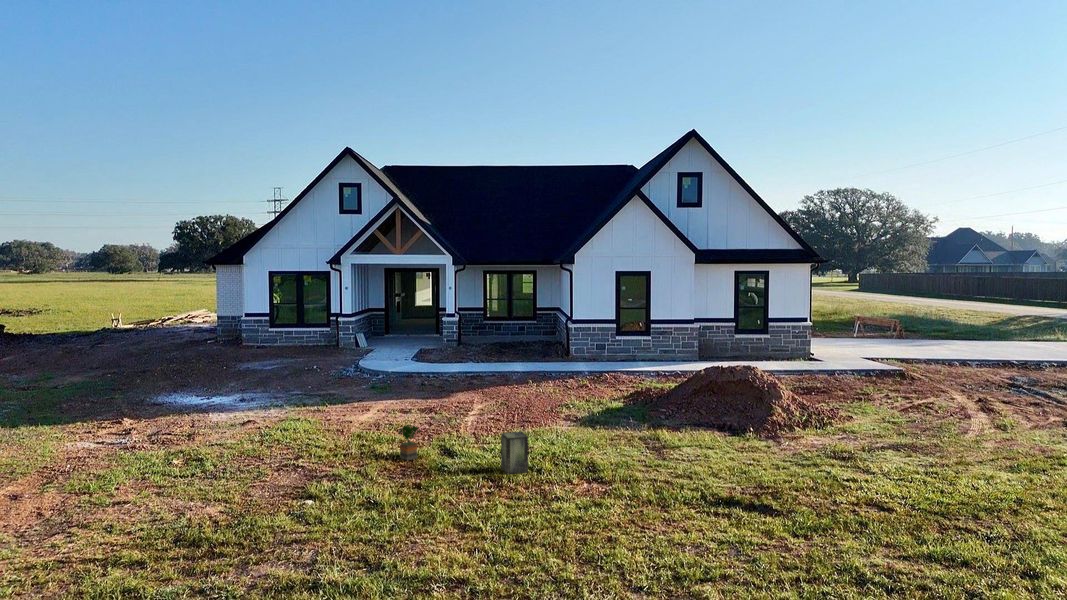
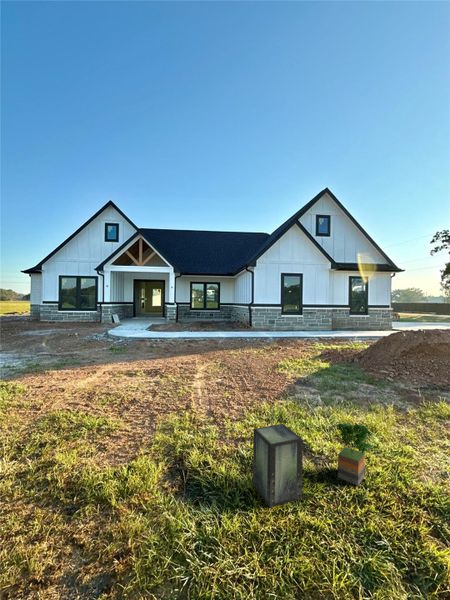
potted tree: present [398,425,421,460] -> present [336,422,372,486]

